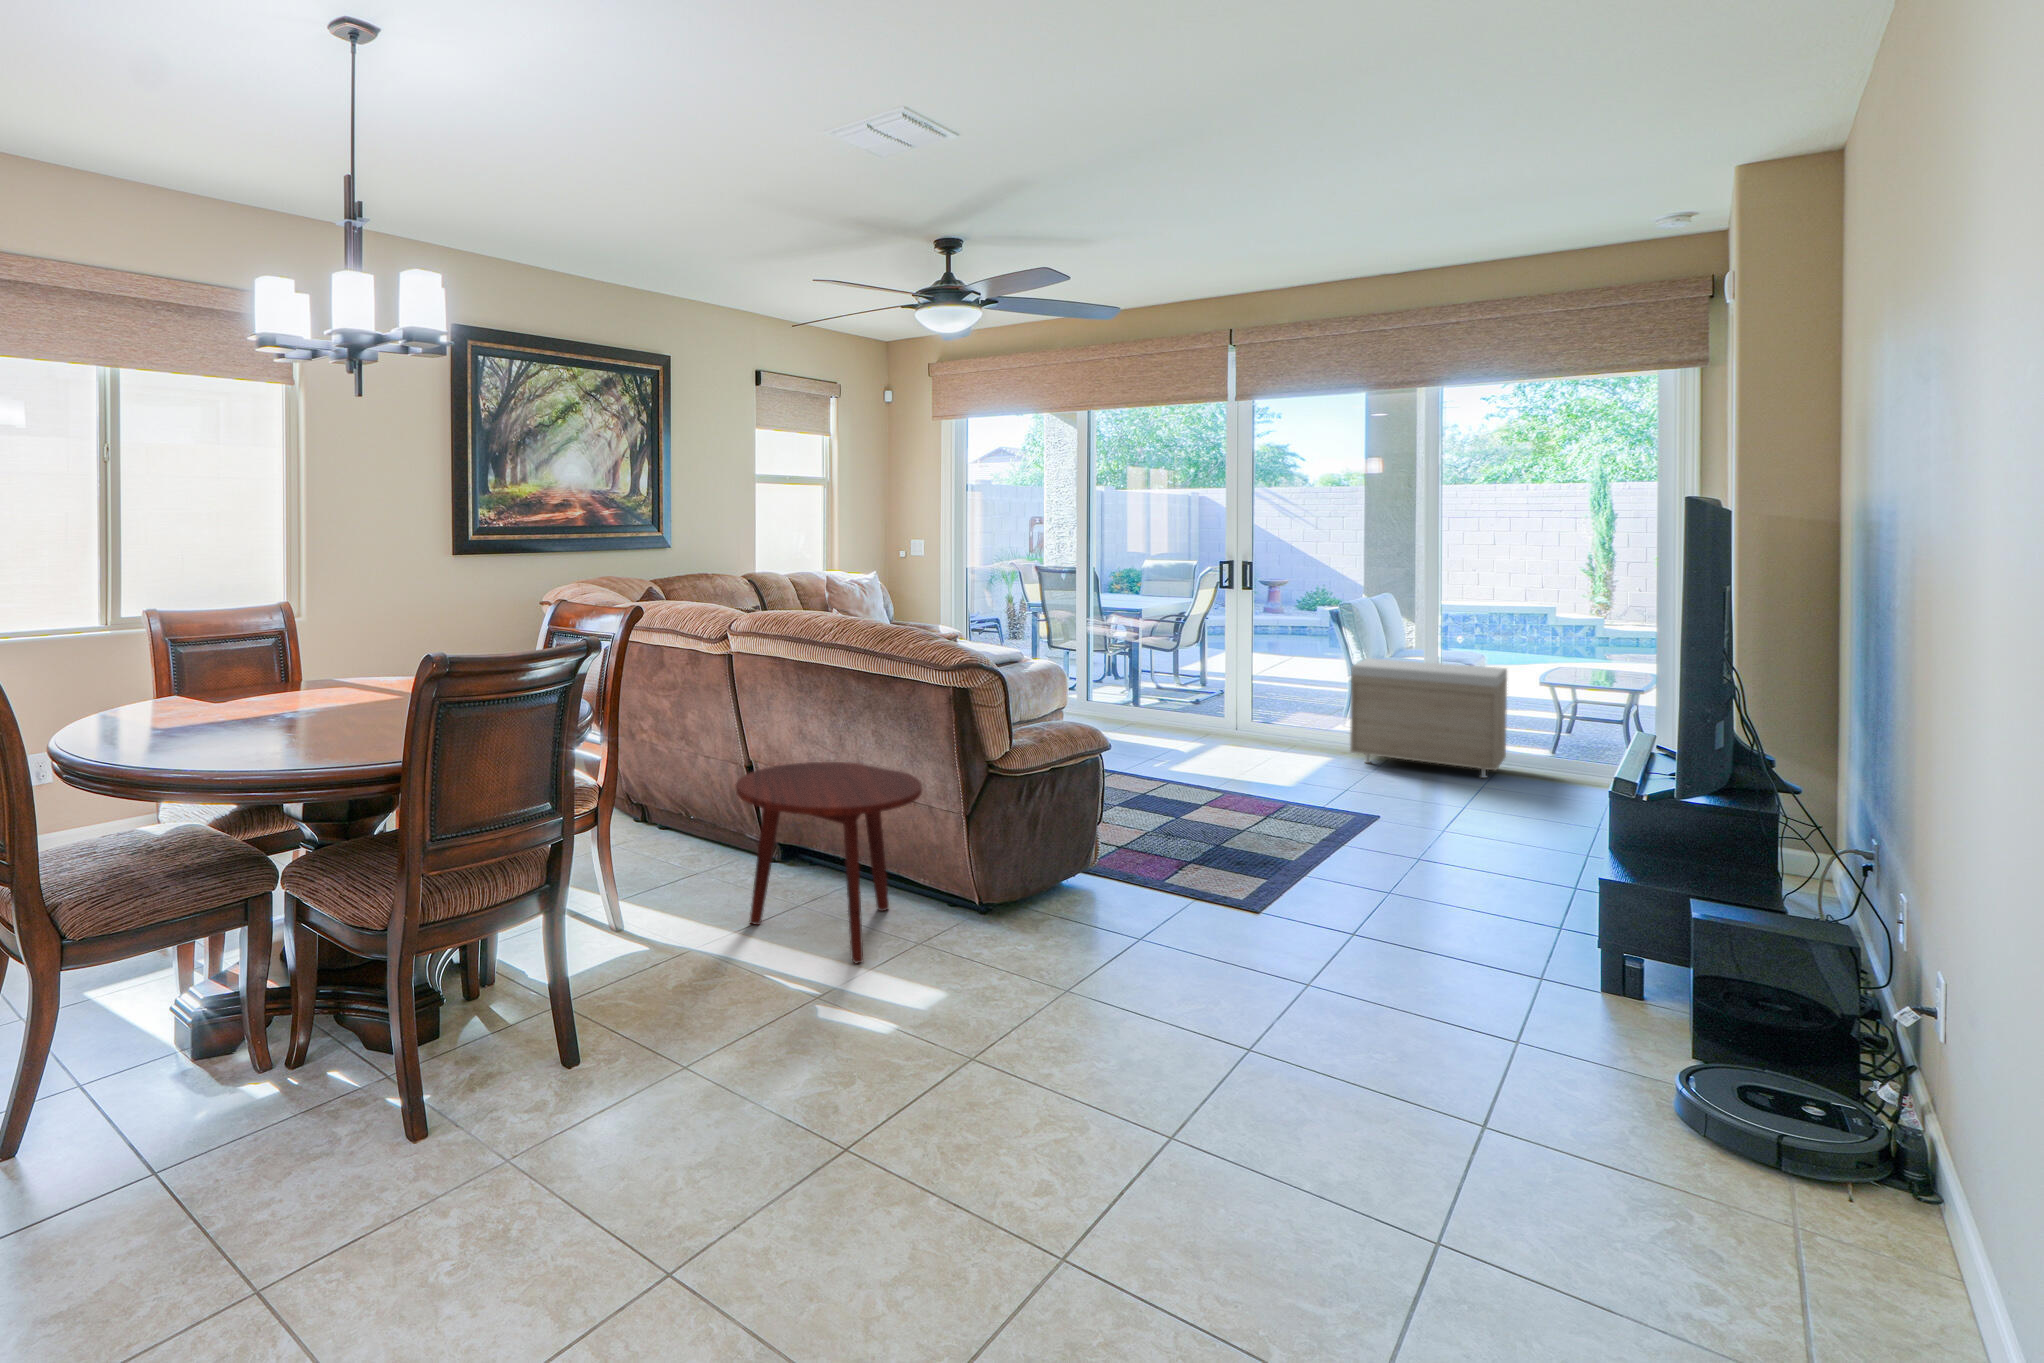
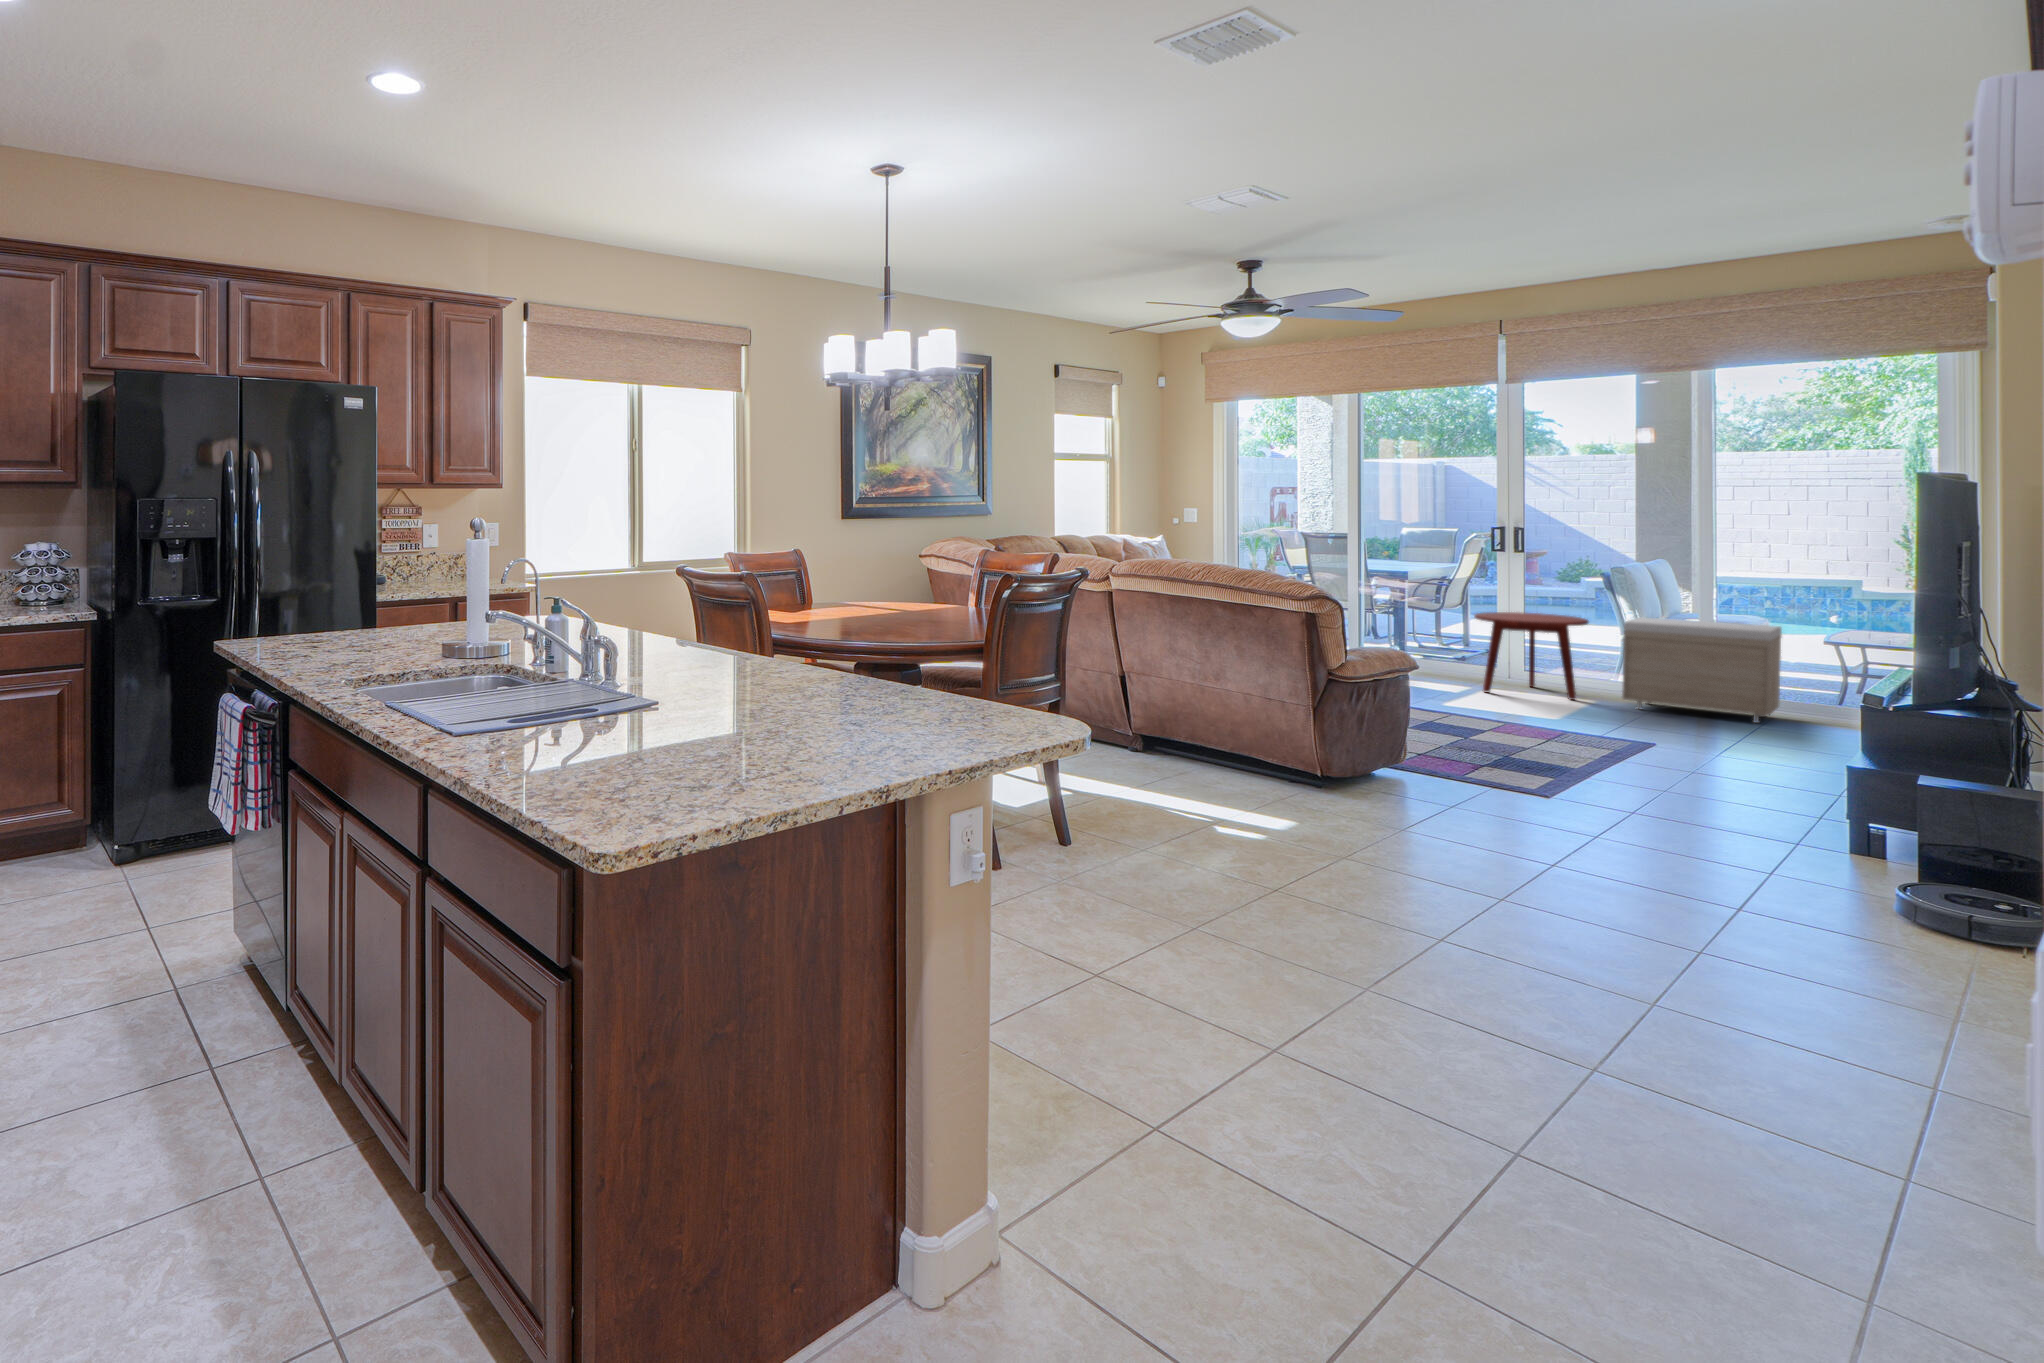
side table: present [735,762,922,963] -> present [1474,612,1589,700]

